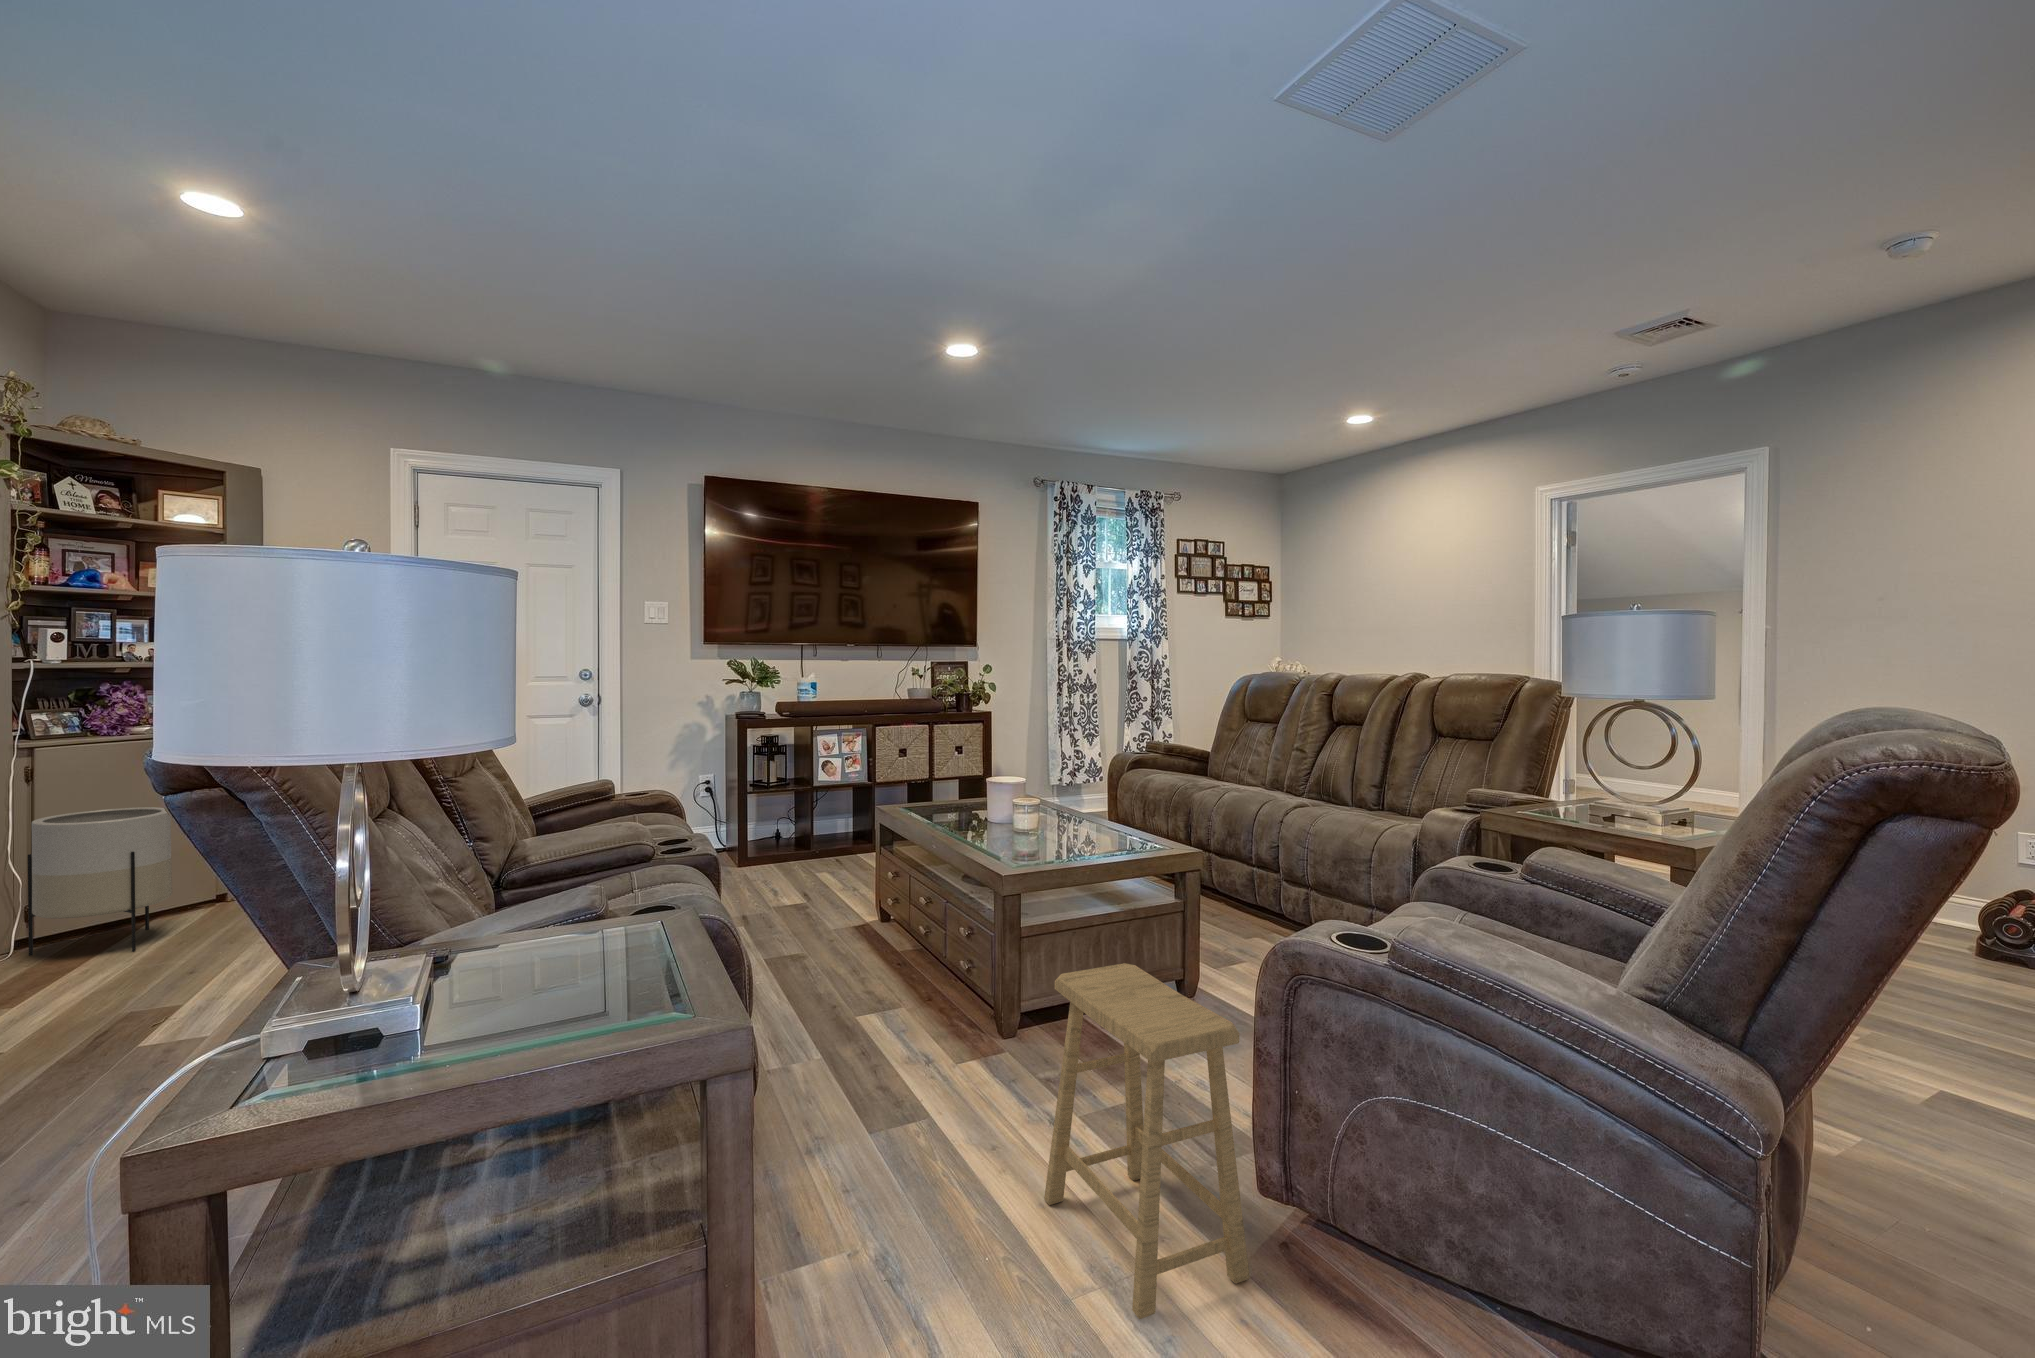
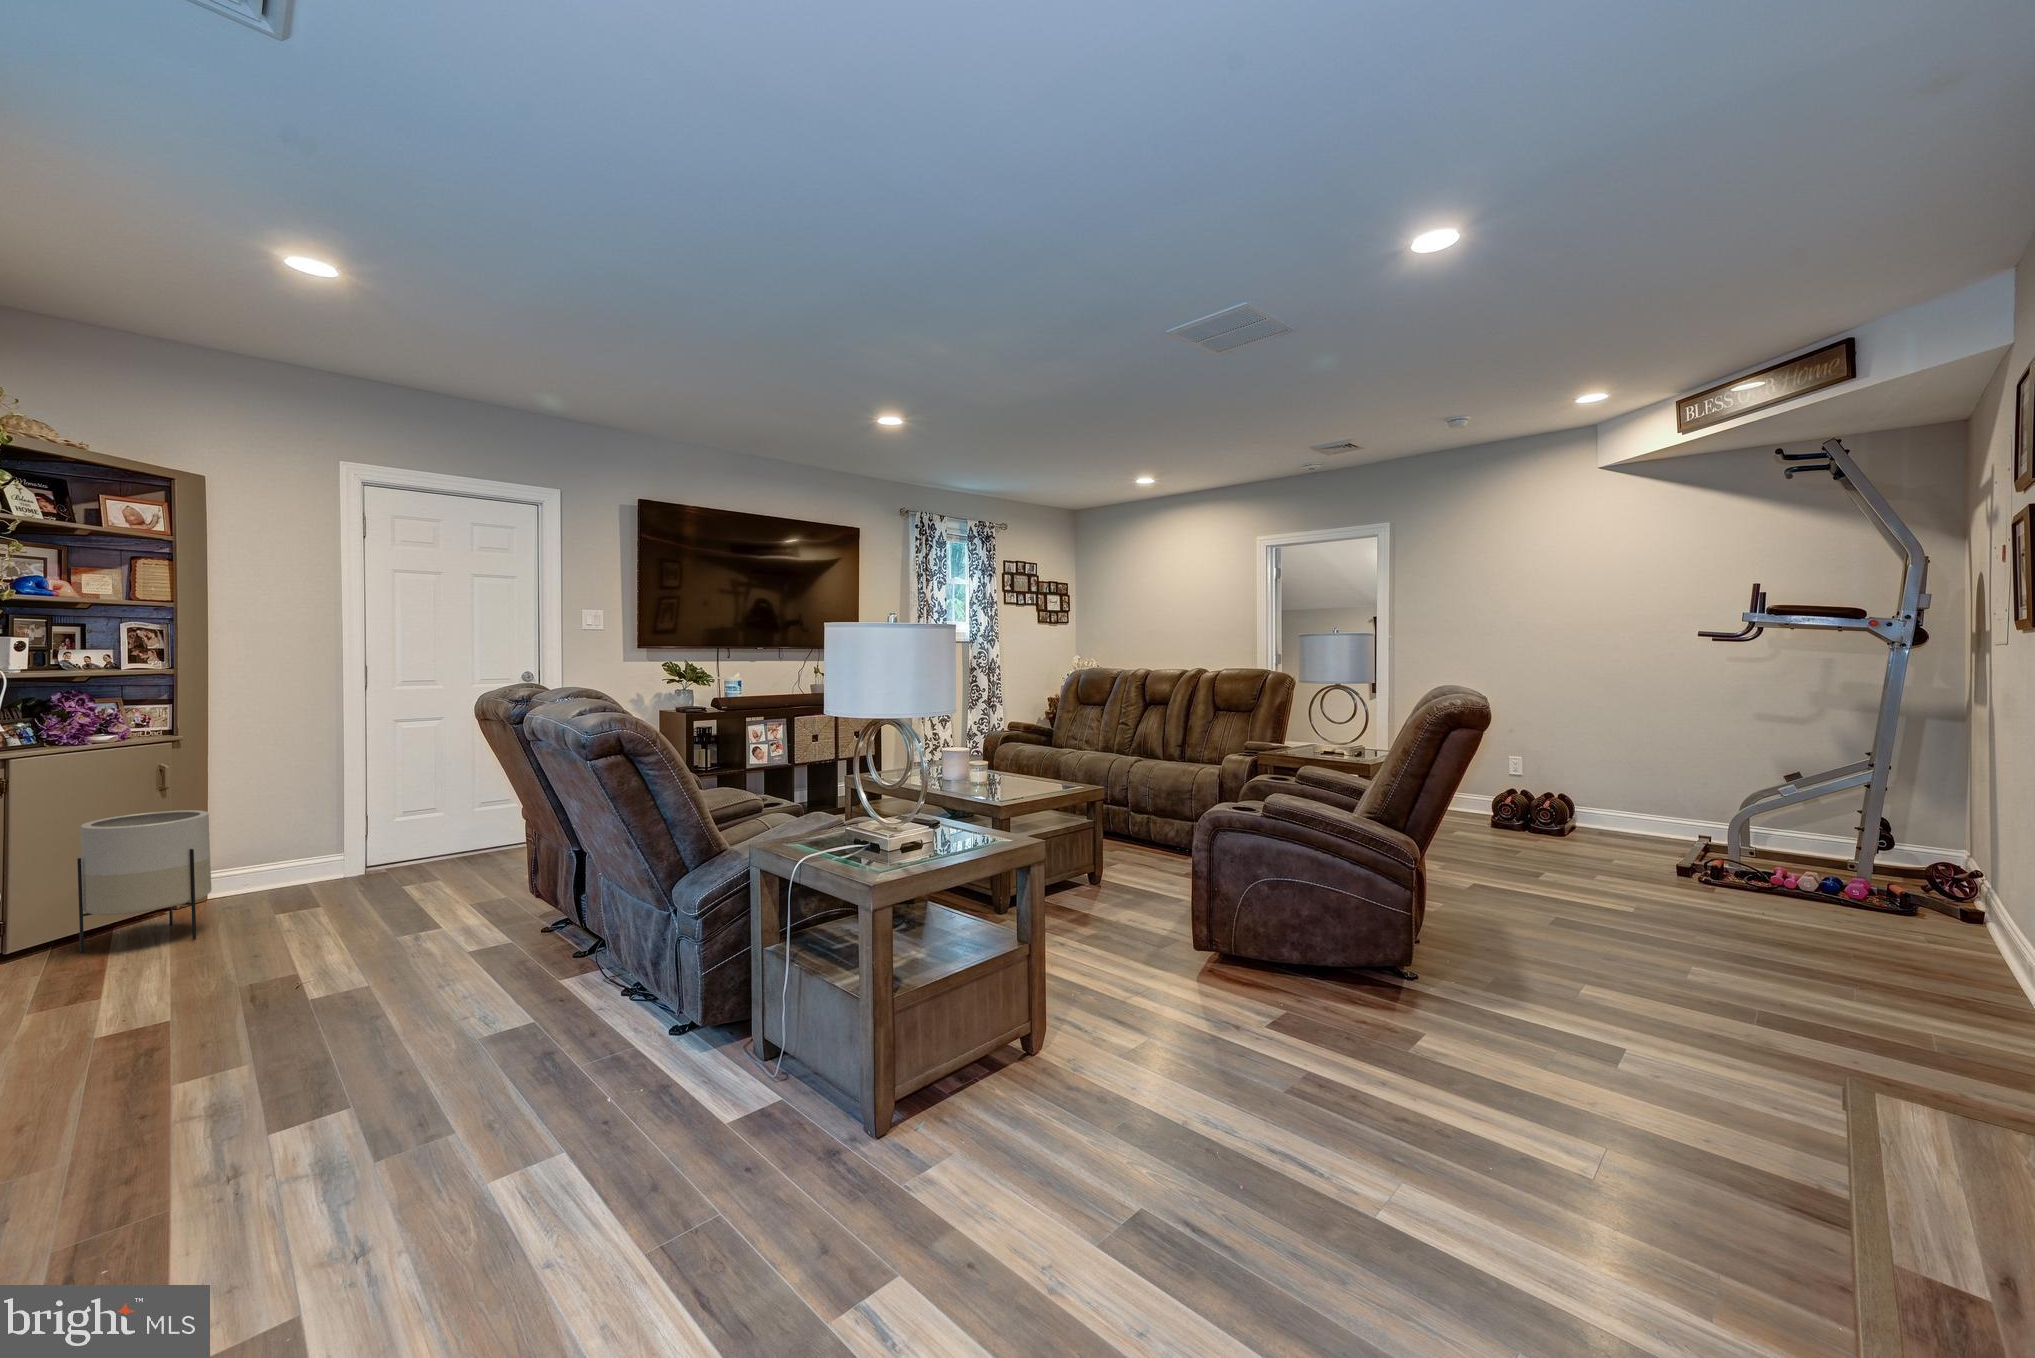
footstool: present [1044,963,1250,1319] -> none [1085,841,1203,1004]

